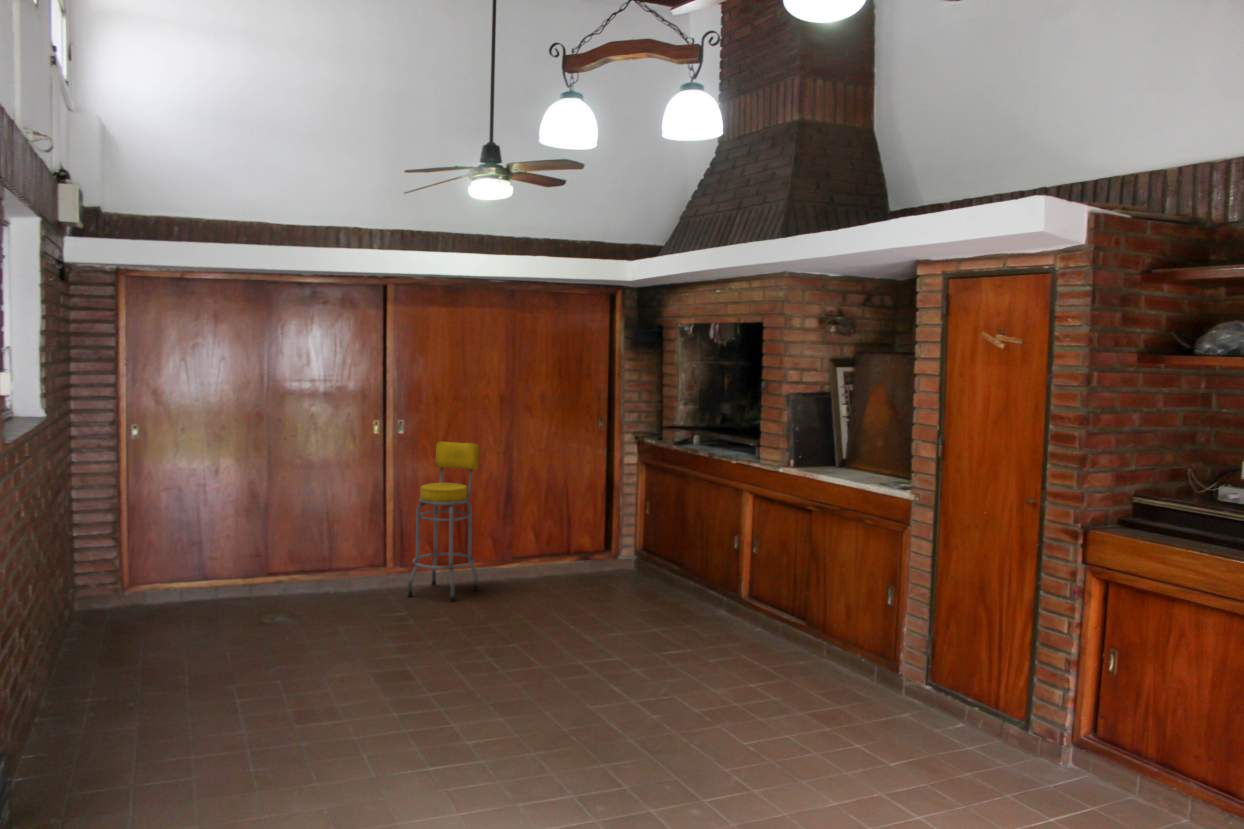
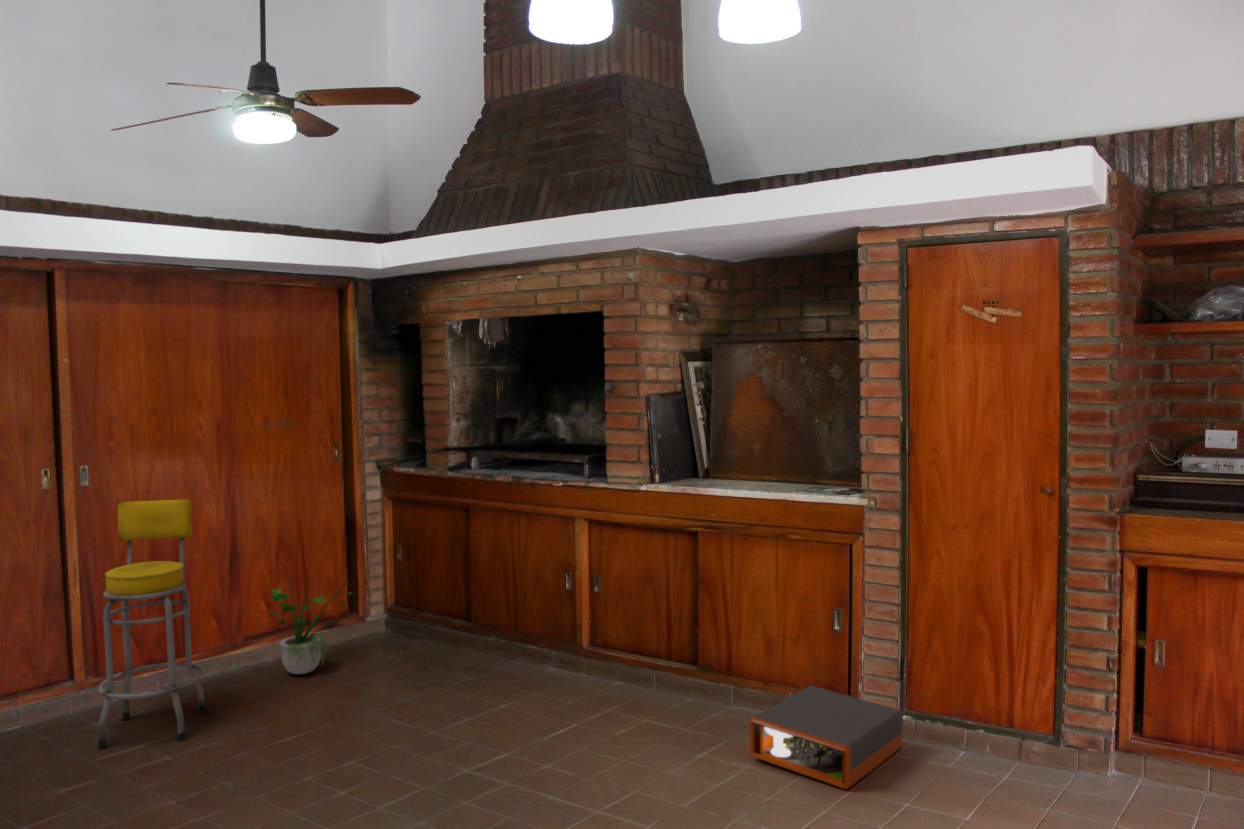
potted plant: none [527,501,600,582] -> present [270,583,353,674]
storage box: none [783,649,917,719] -> present [750,686,903,789]

